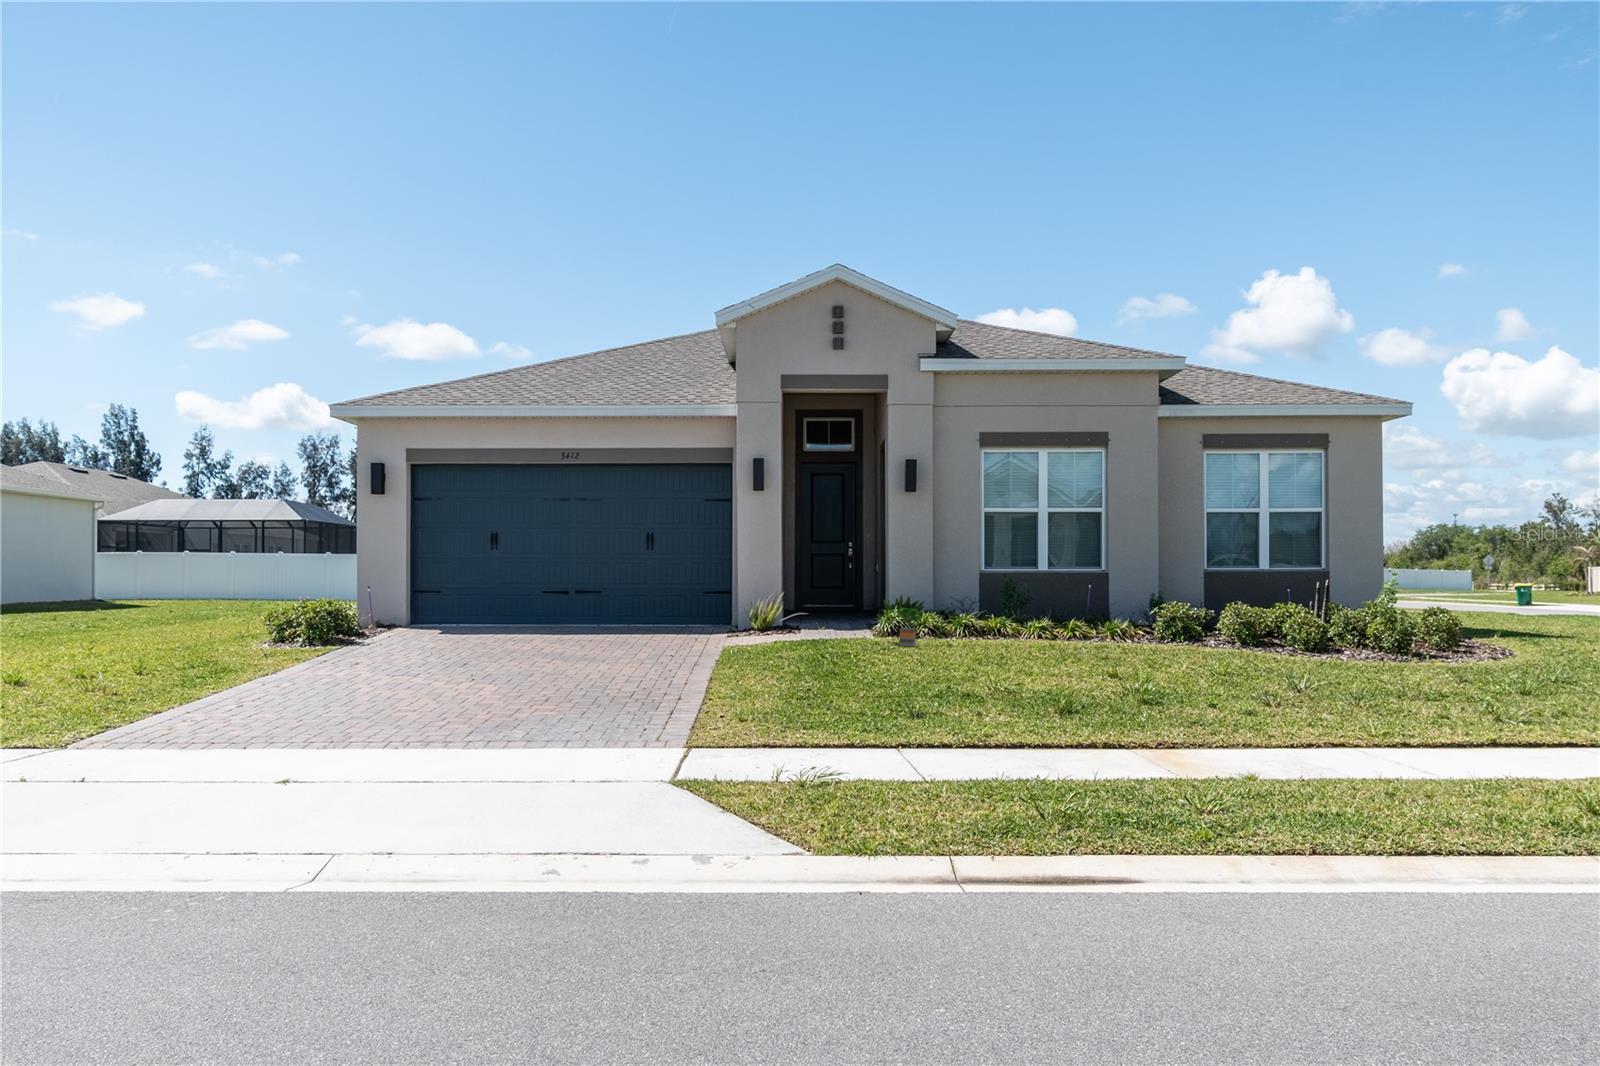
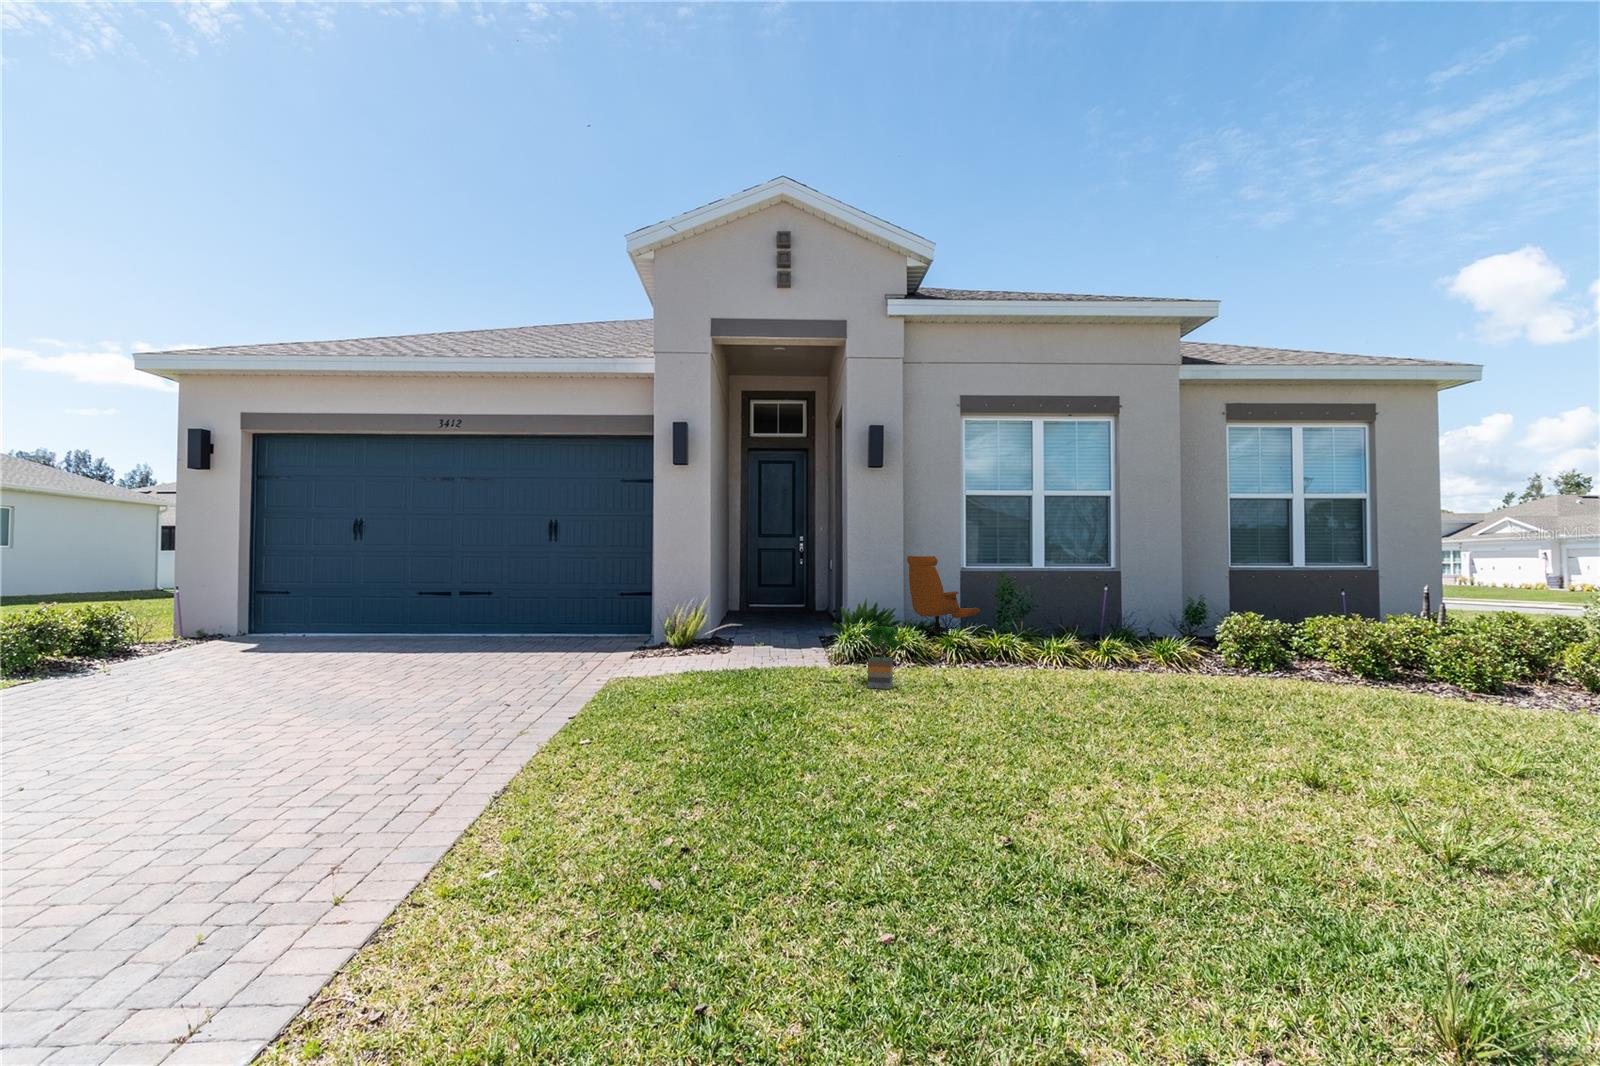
lounge chair: none [932,562,991,622] -> present [907,556,980,632]

